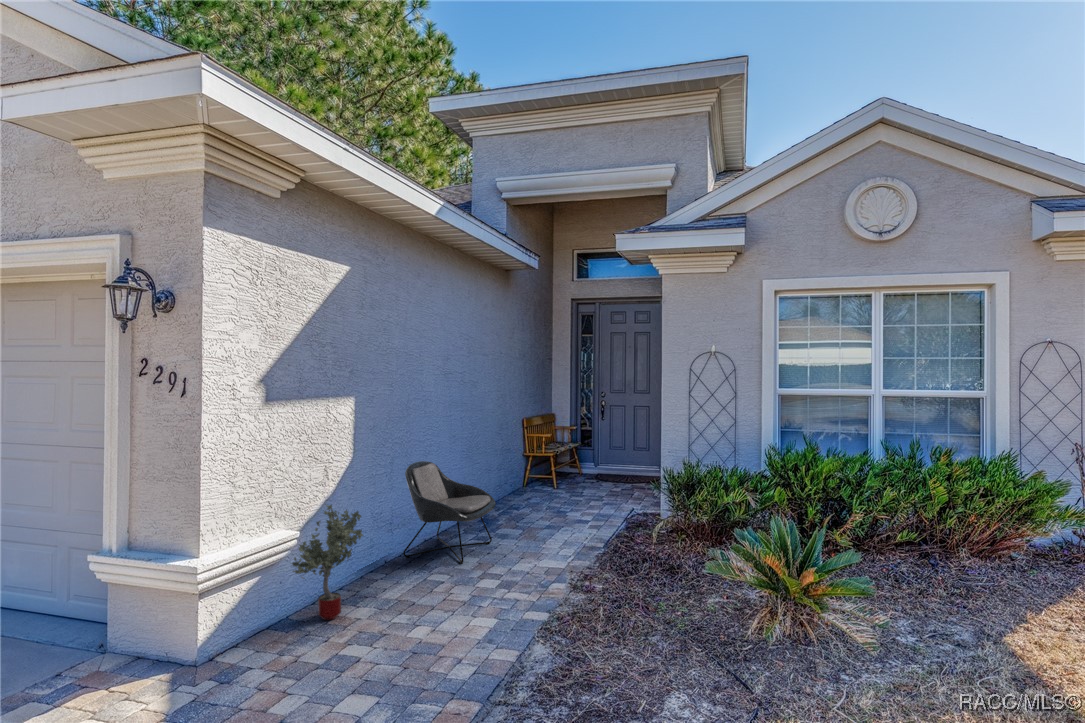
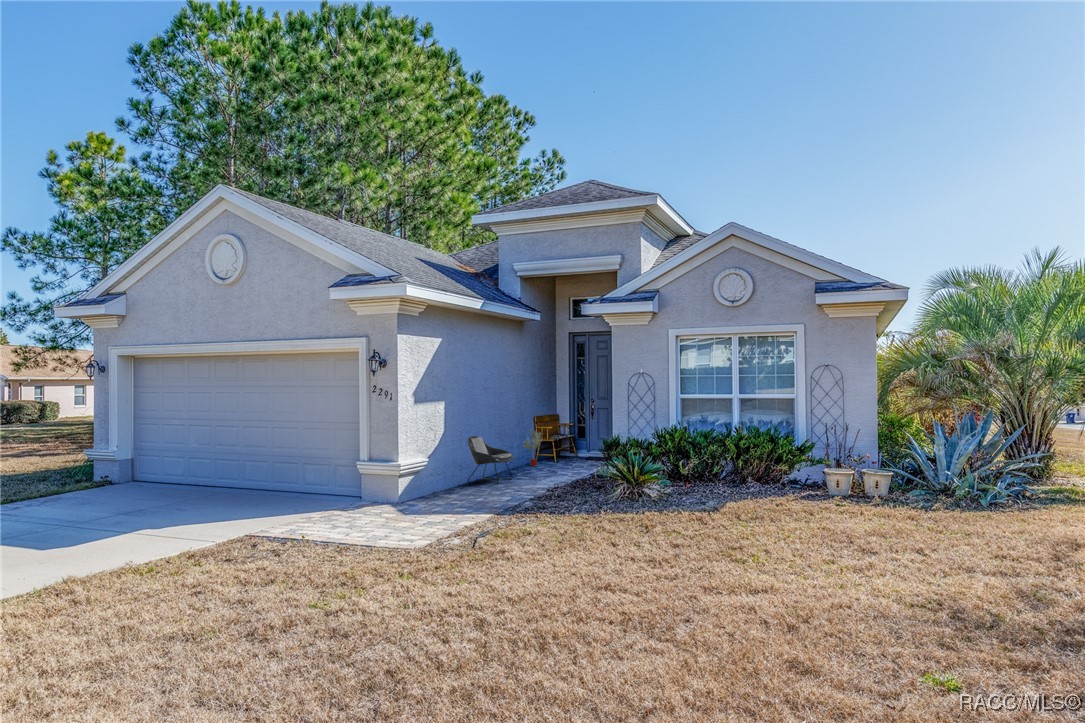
potted tree: present [292,505,363,620] -> present [522,429,542,466]

